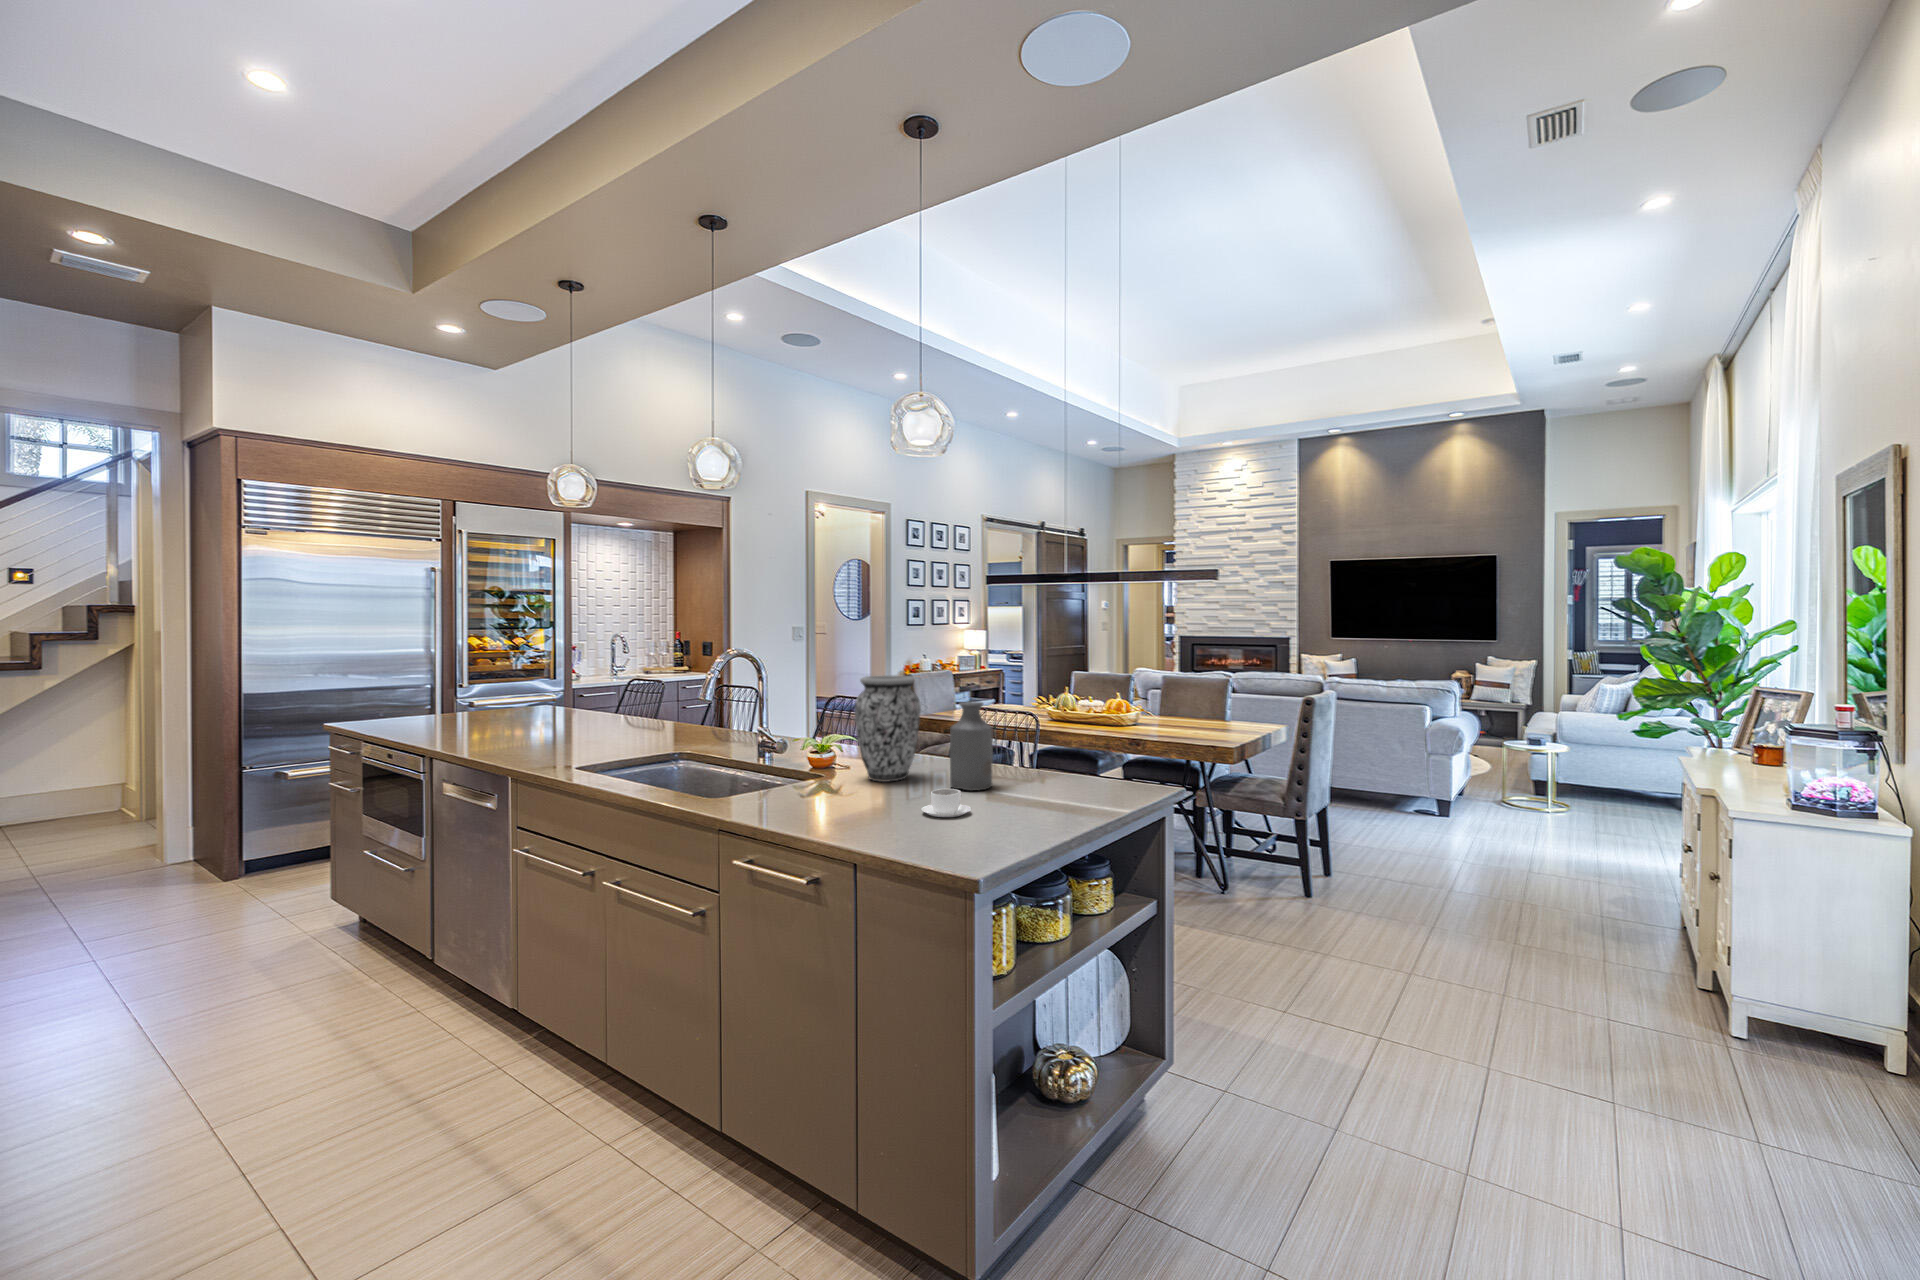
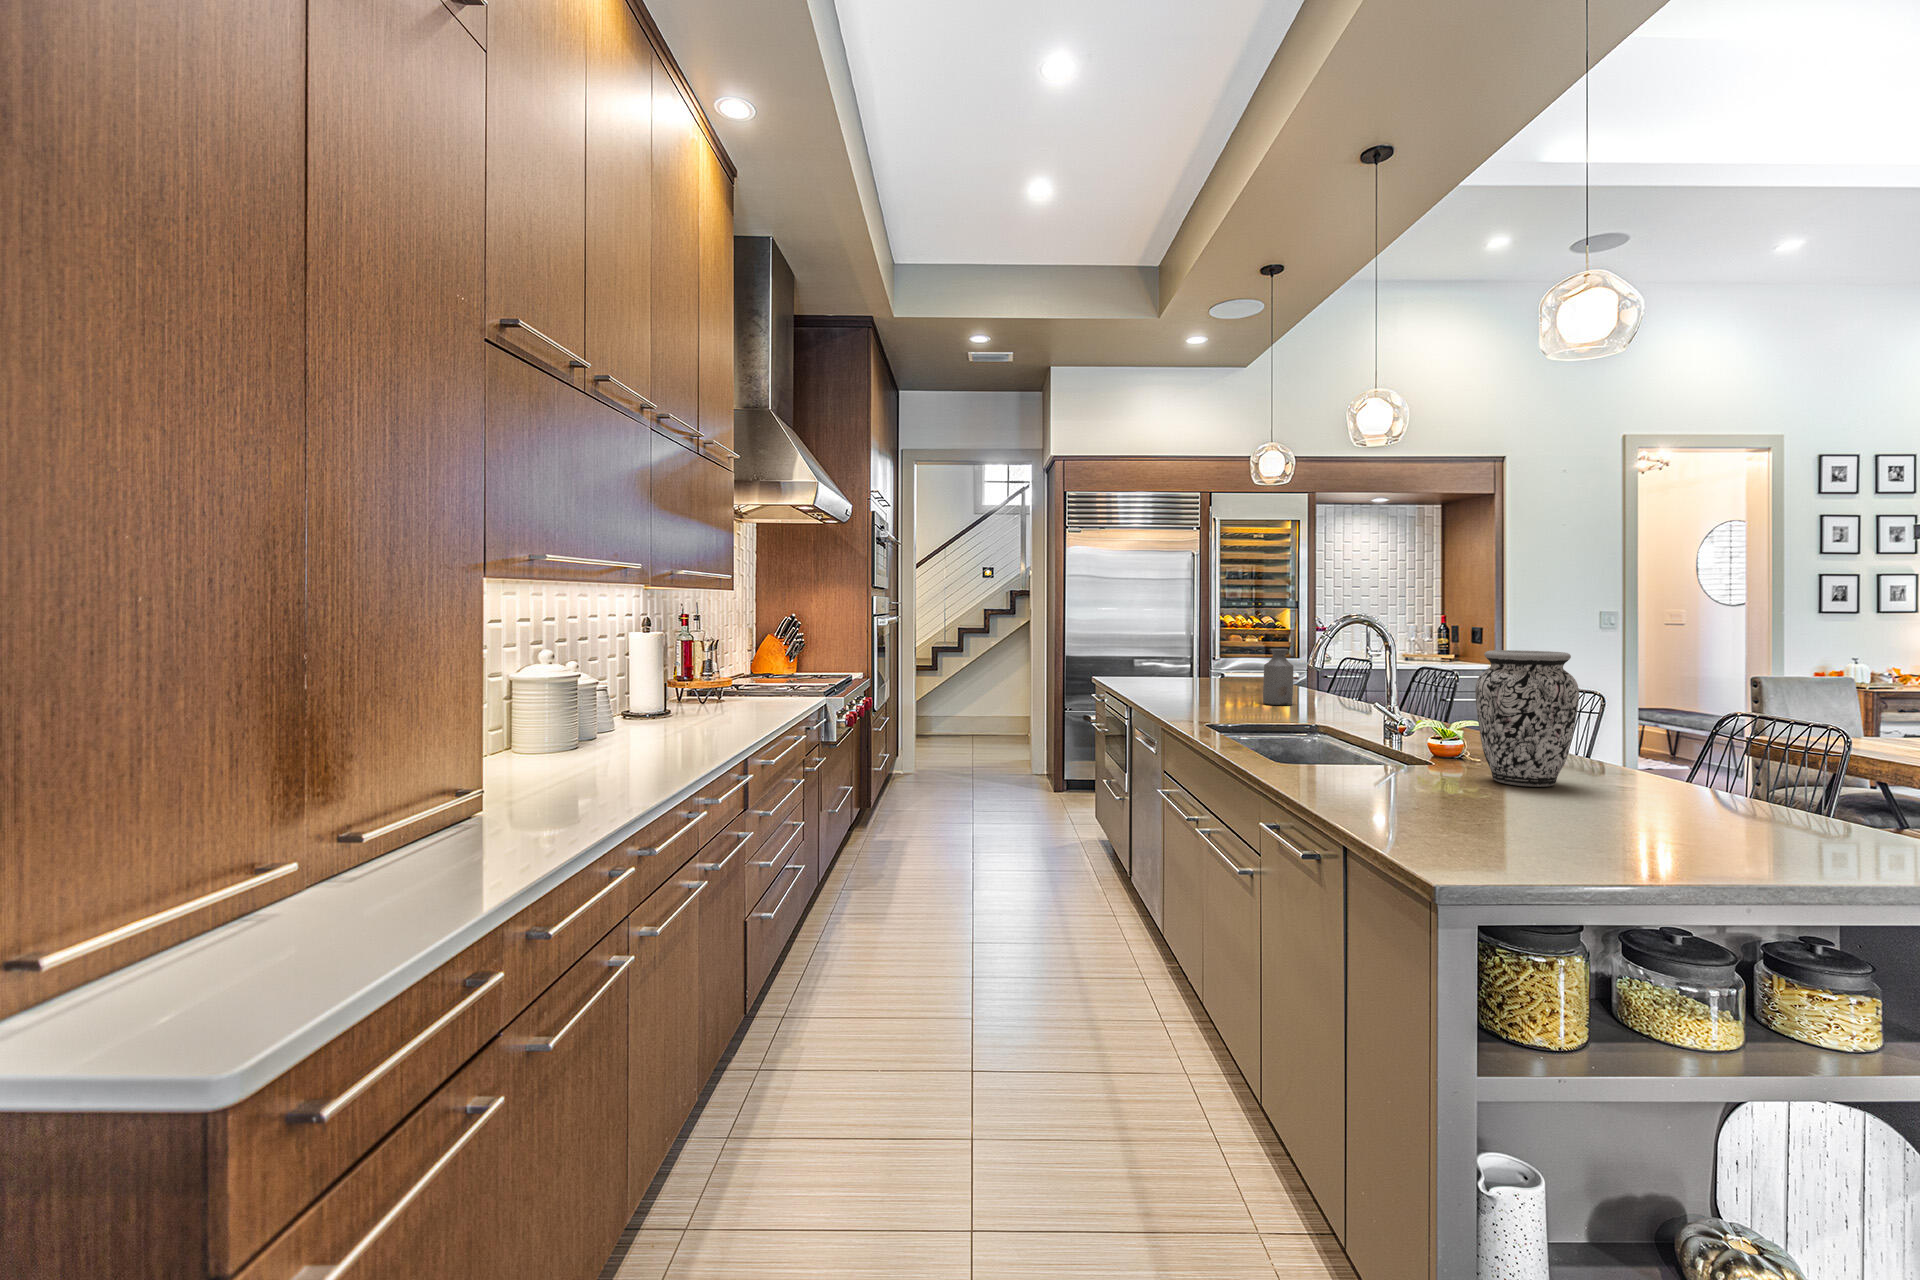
bottle: present [950,701,993,791] -> present [1263,649,1294,706]
coffee cup: present [922,789,971,817] -> none [1495,795,1576,833]

